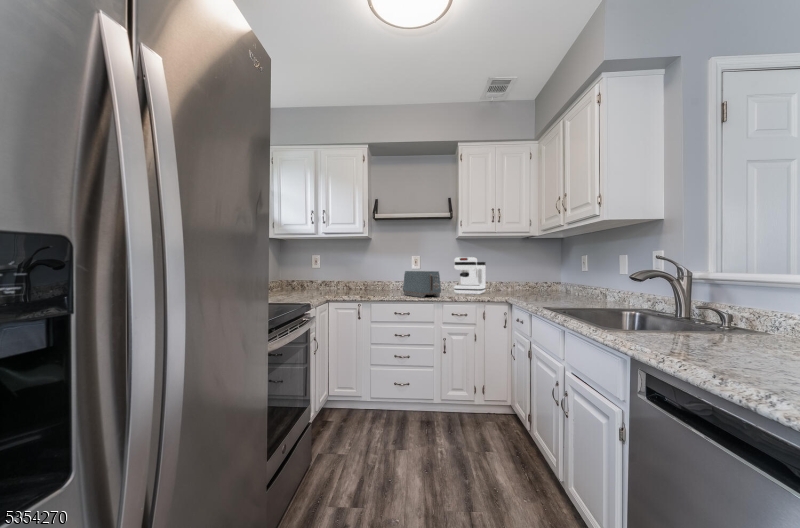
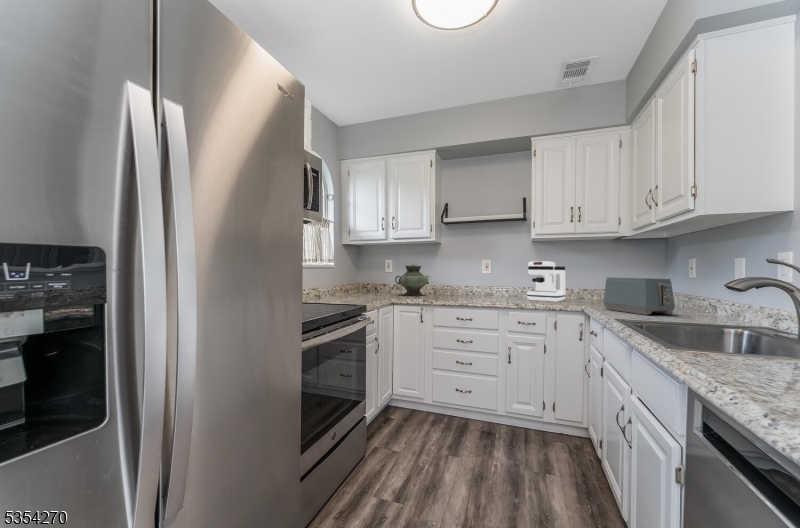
vase: none [324,261,360,293] -> present [395,264,429,296]
toaster: present [403,271,441,297] -> present [603,277,675,315]

